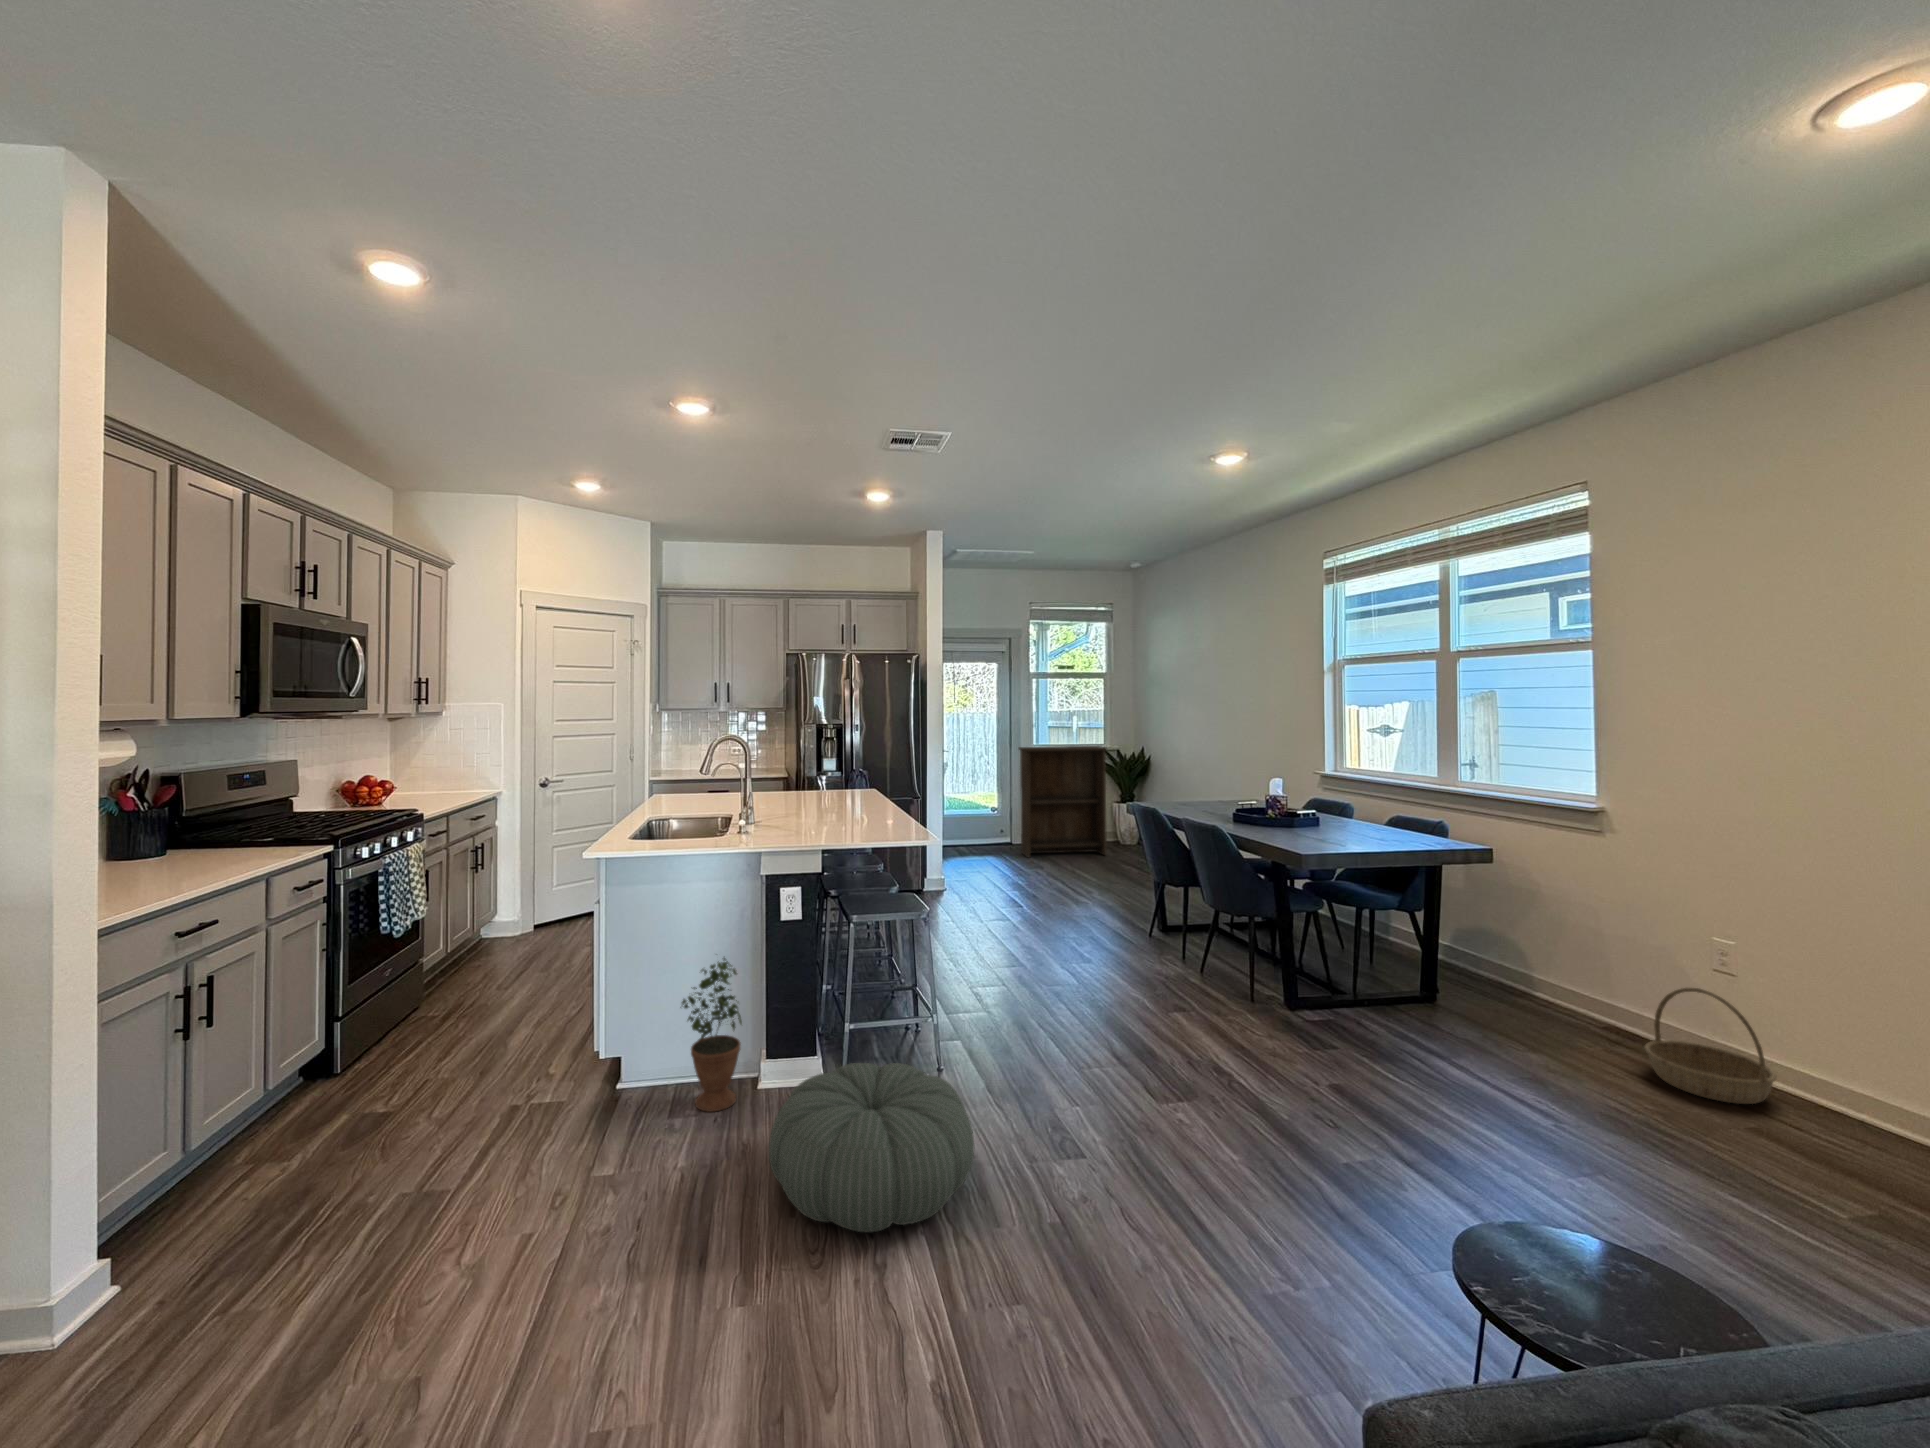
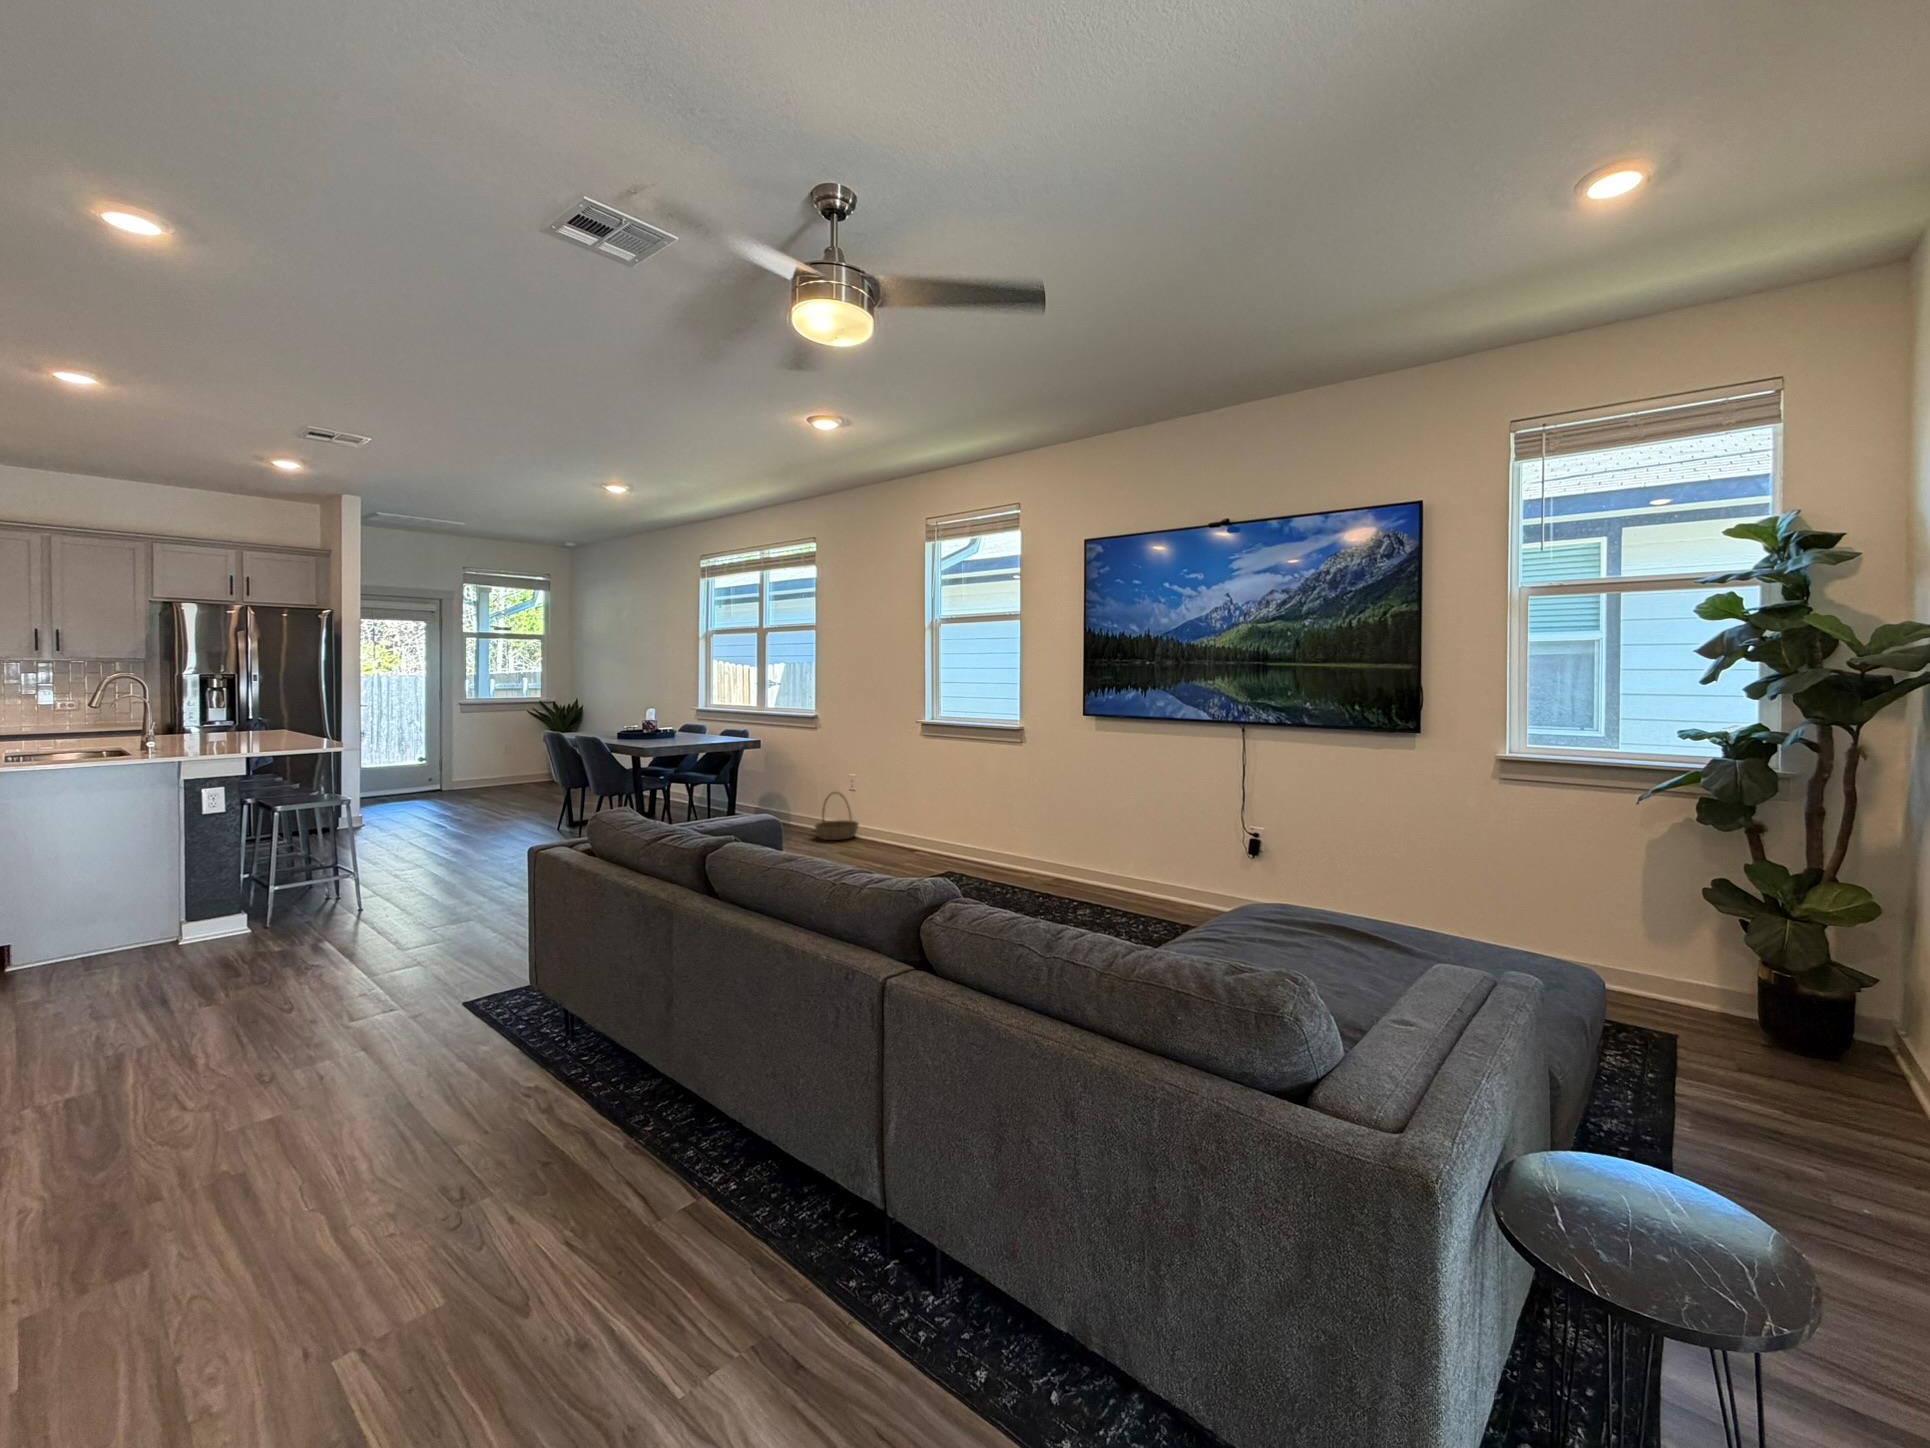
bookshelf: present [1019,746,1107,858] -> none [450,699,544,800]
potted plant: present [682,958,742,1112] -> none [92,840,165,957]
pouf: present [769,1063,974,1232] -> none [217,881,393,964]

